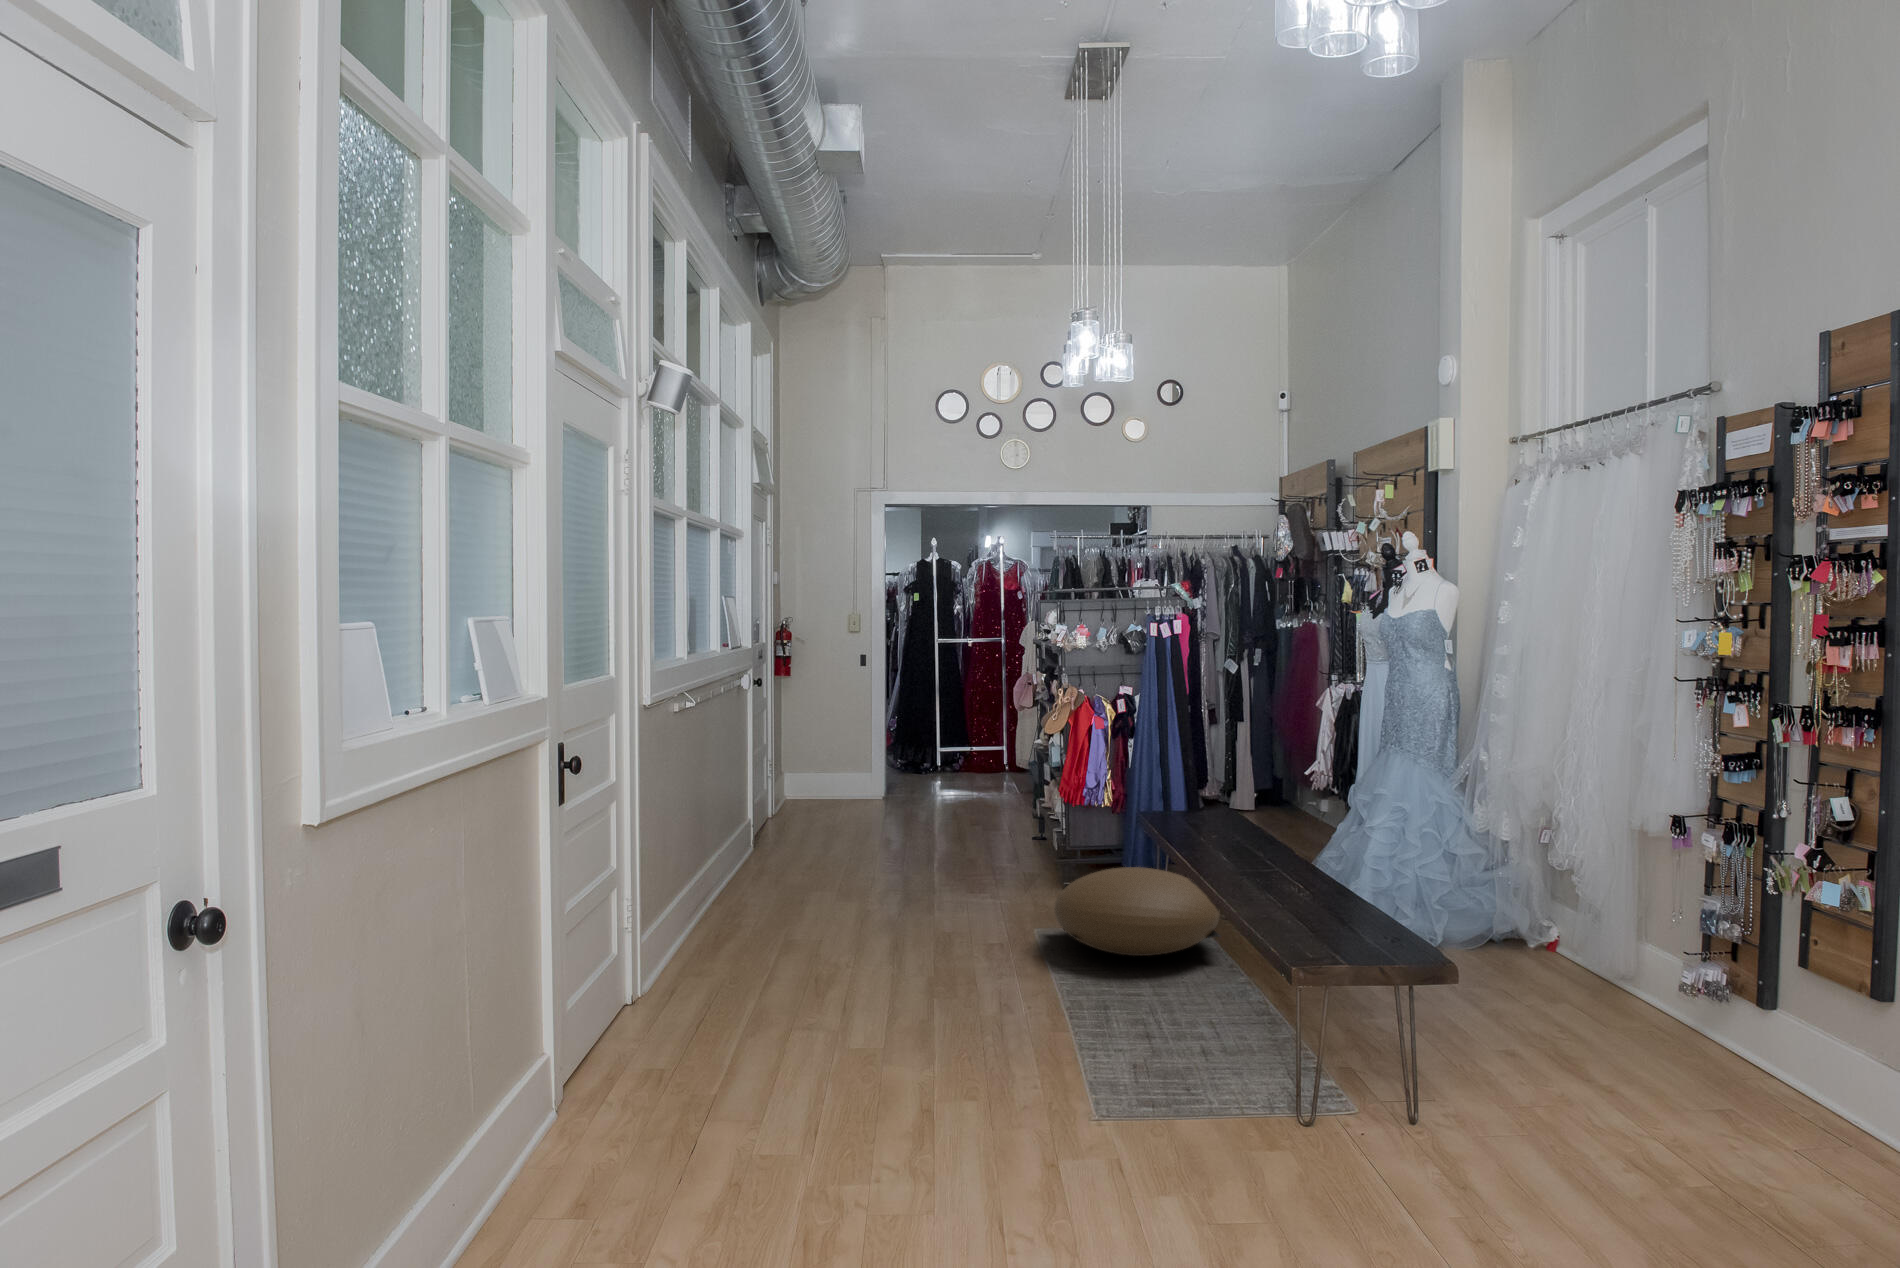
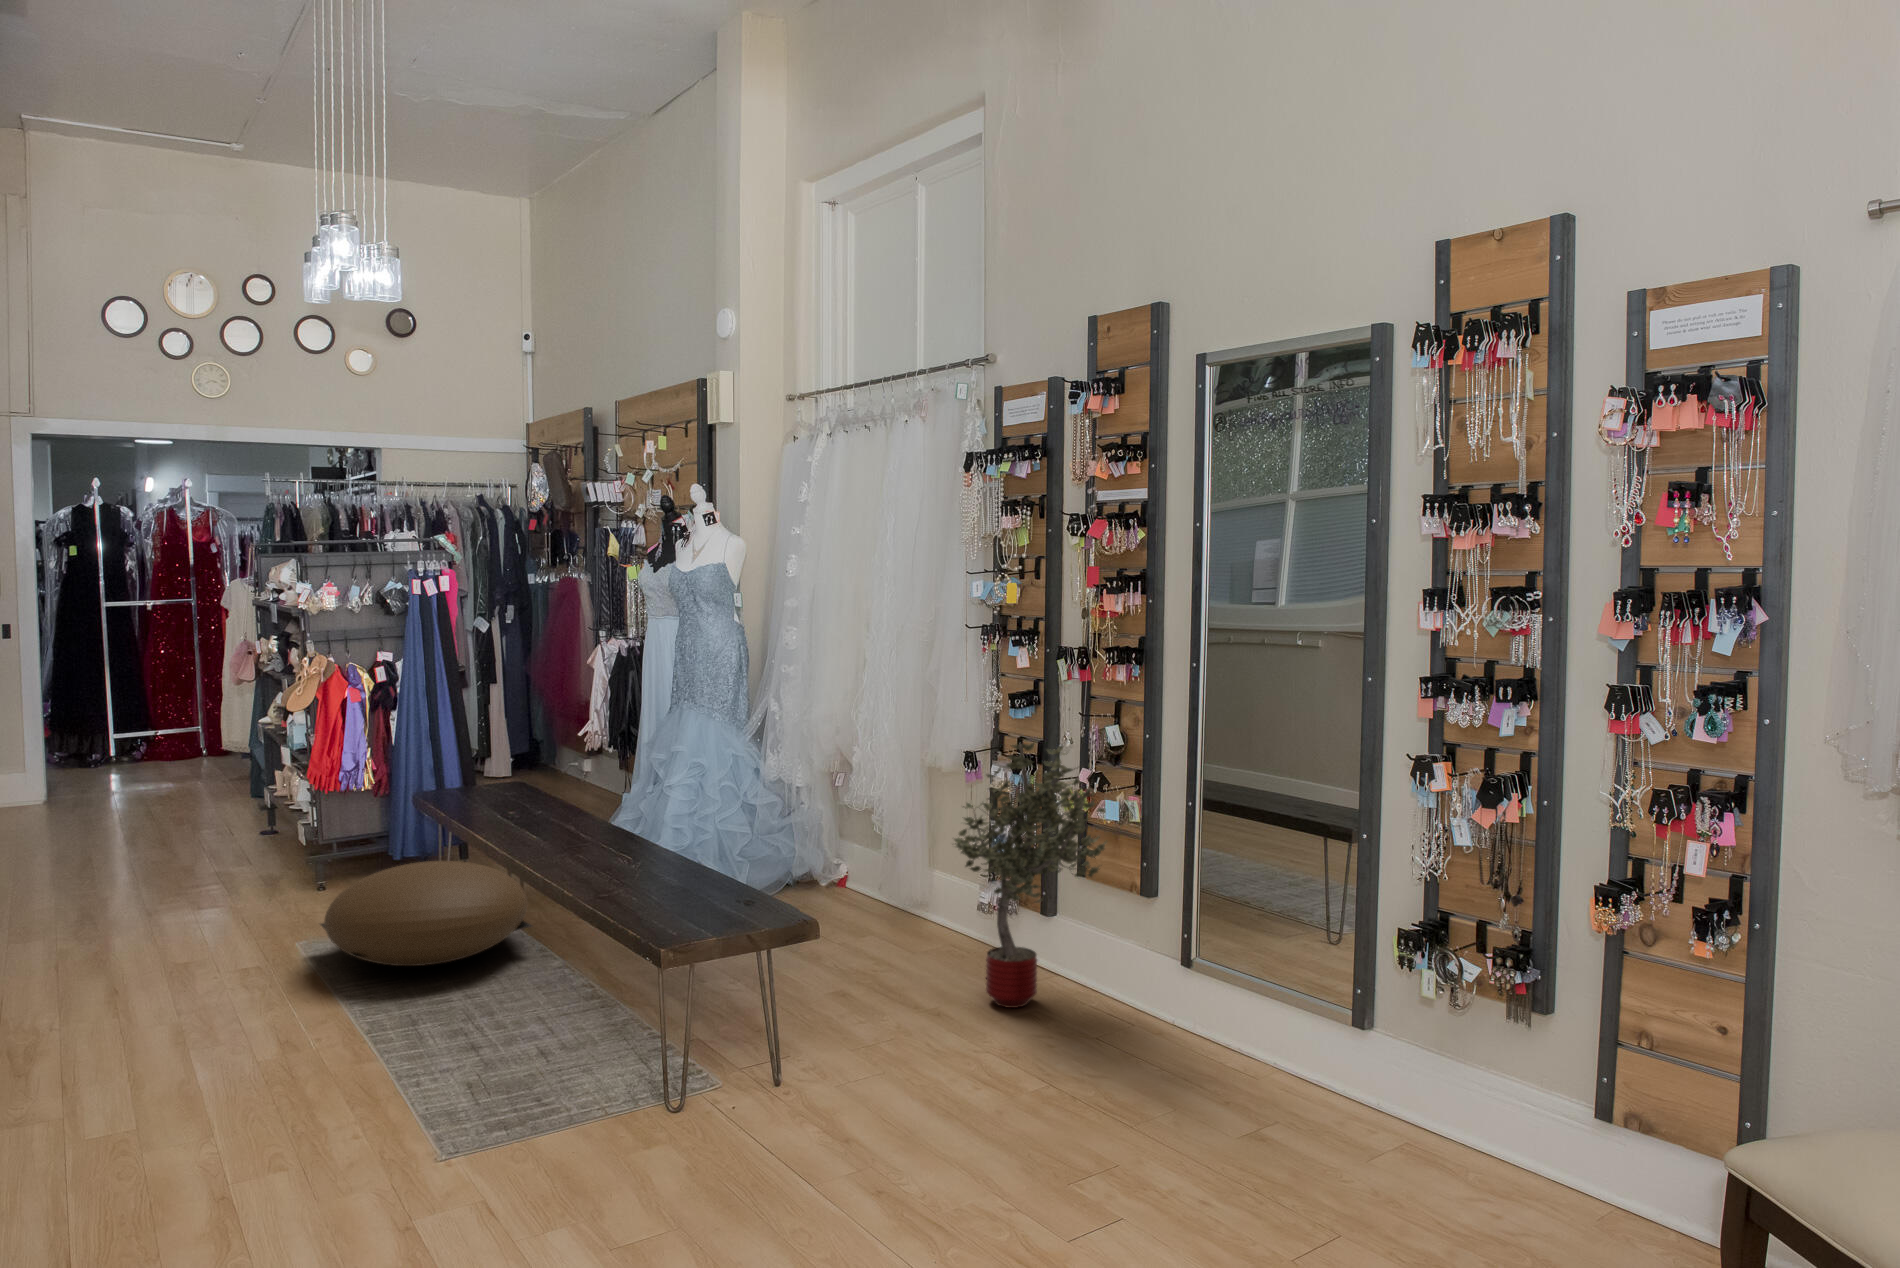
potted tree: none [1642,806,1835,1101] -> present [954,743,1107,1008]

